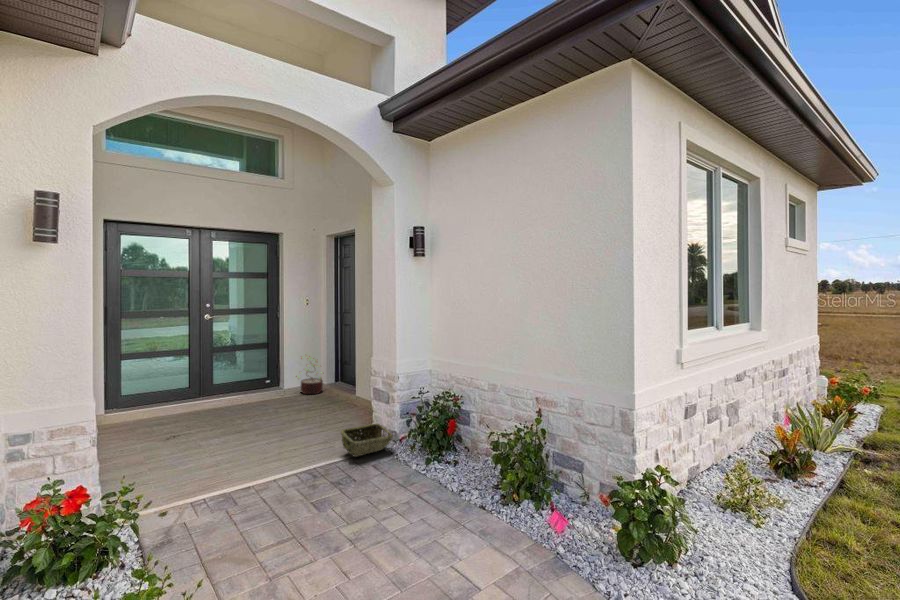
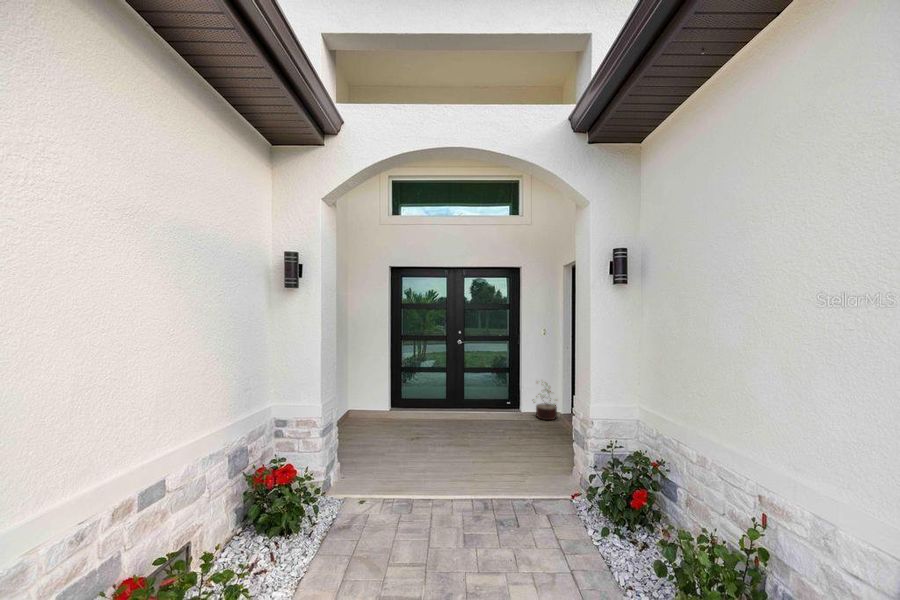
woven basket: present [341,424,393,457] -> none [526,466,582,501]

